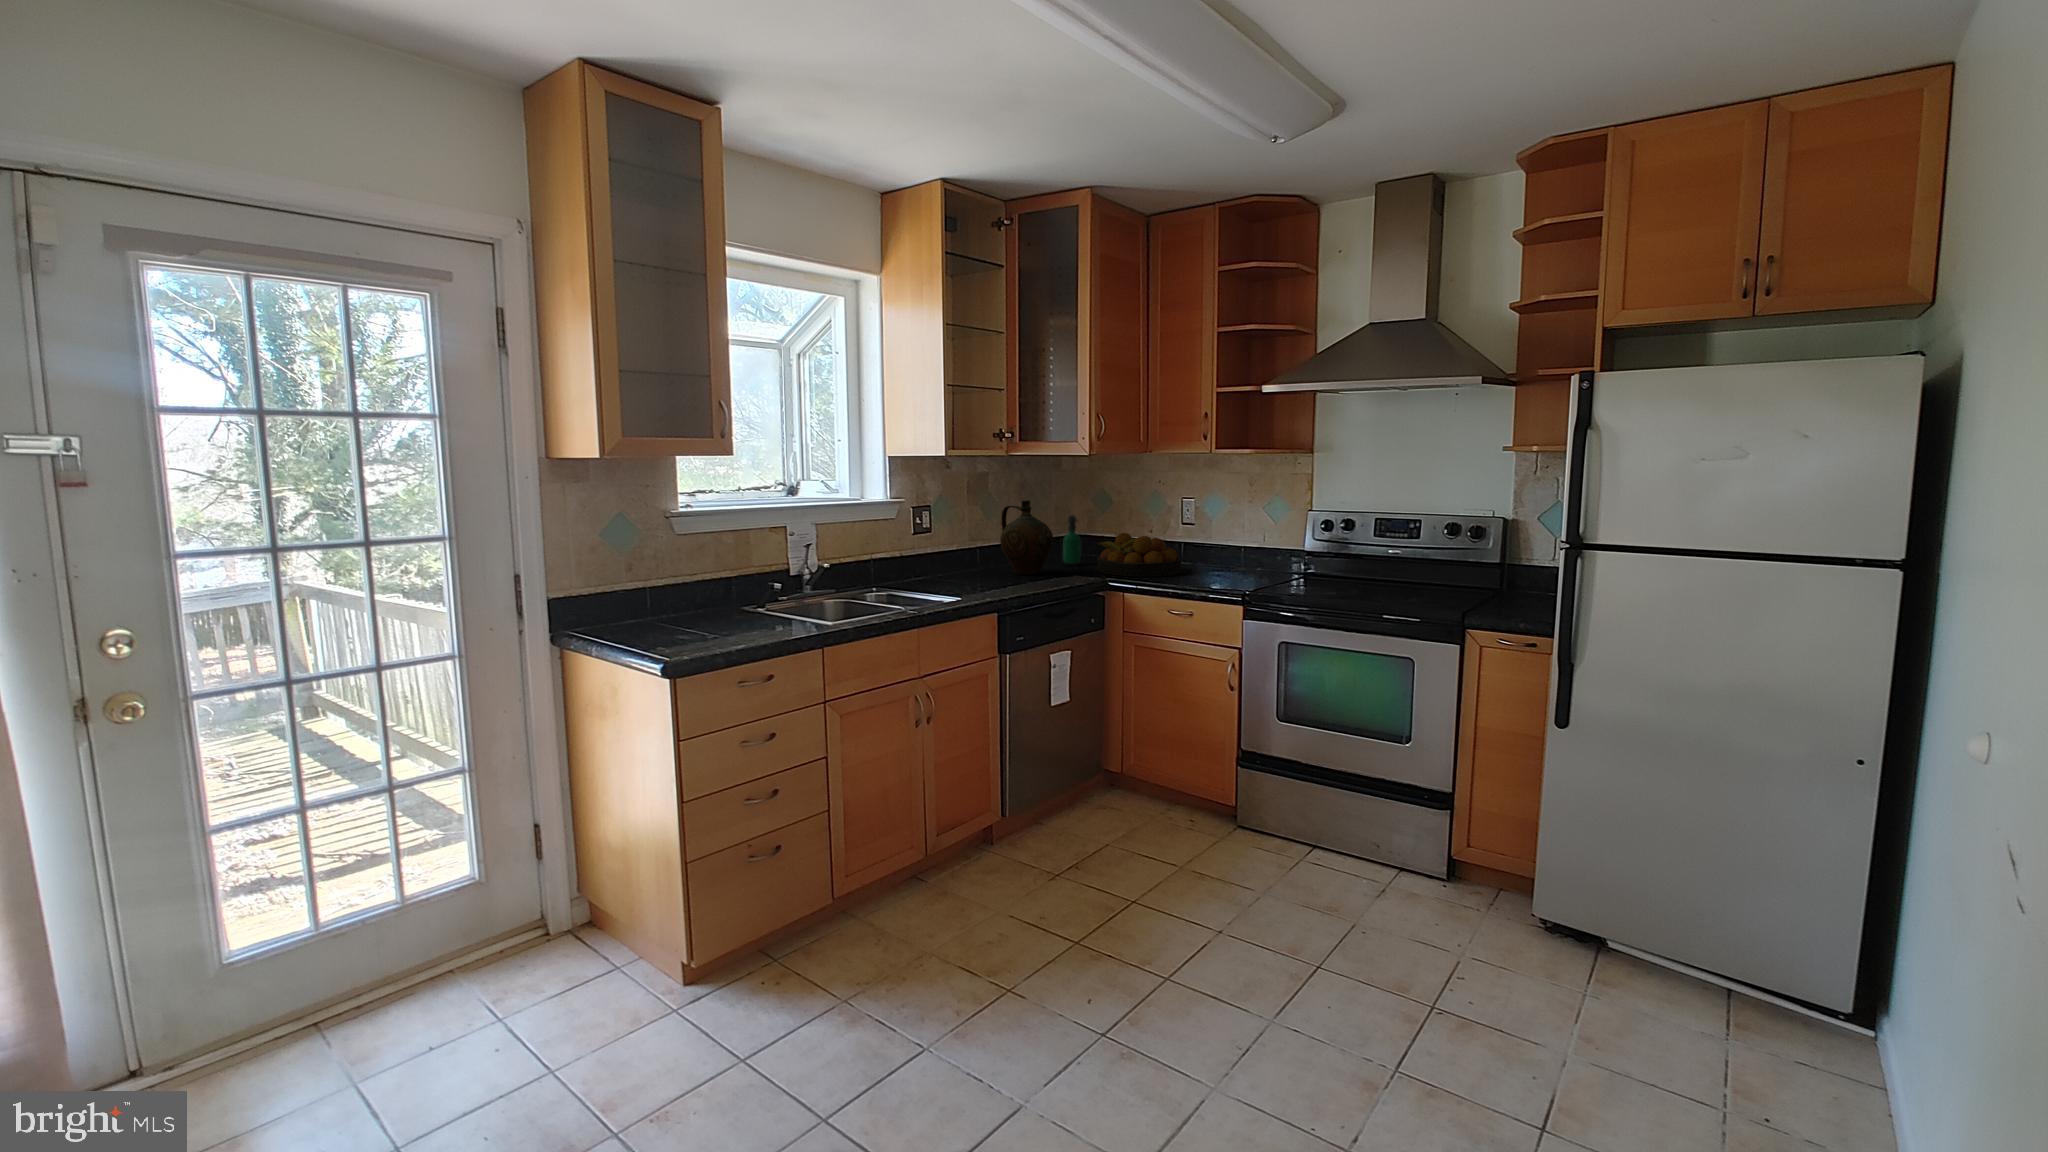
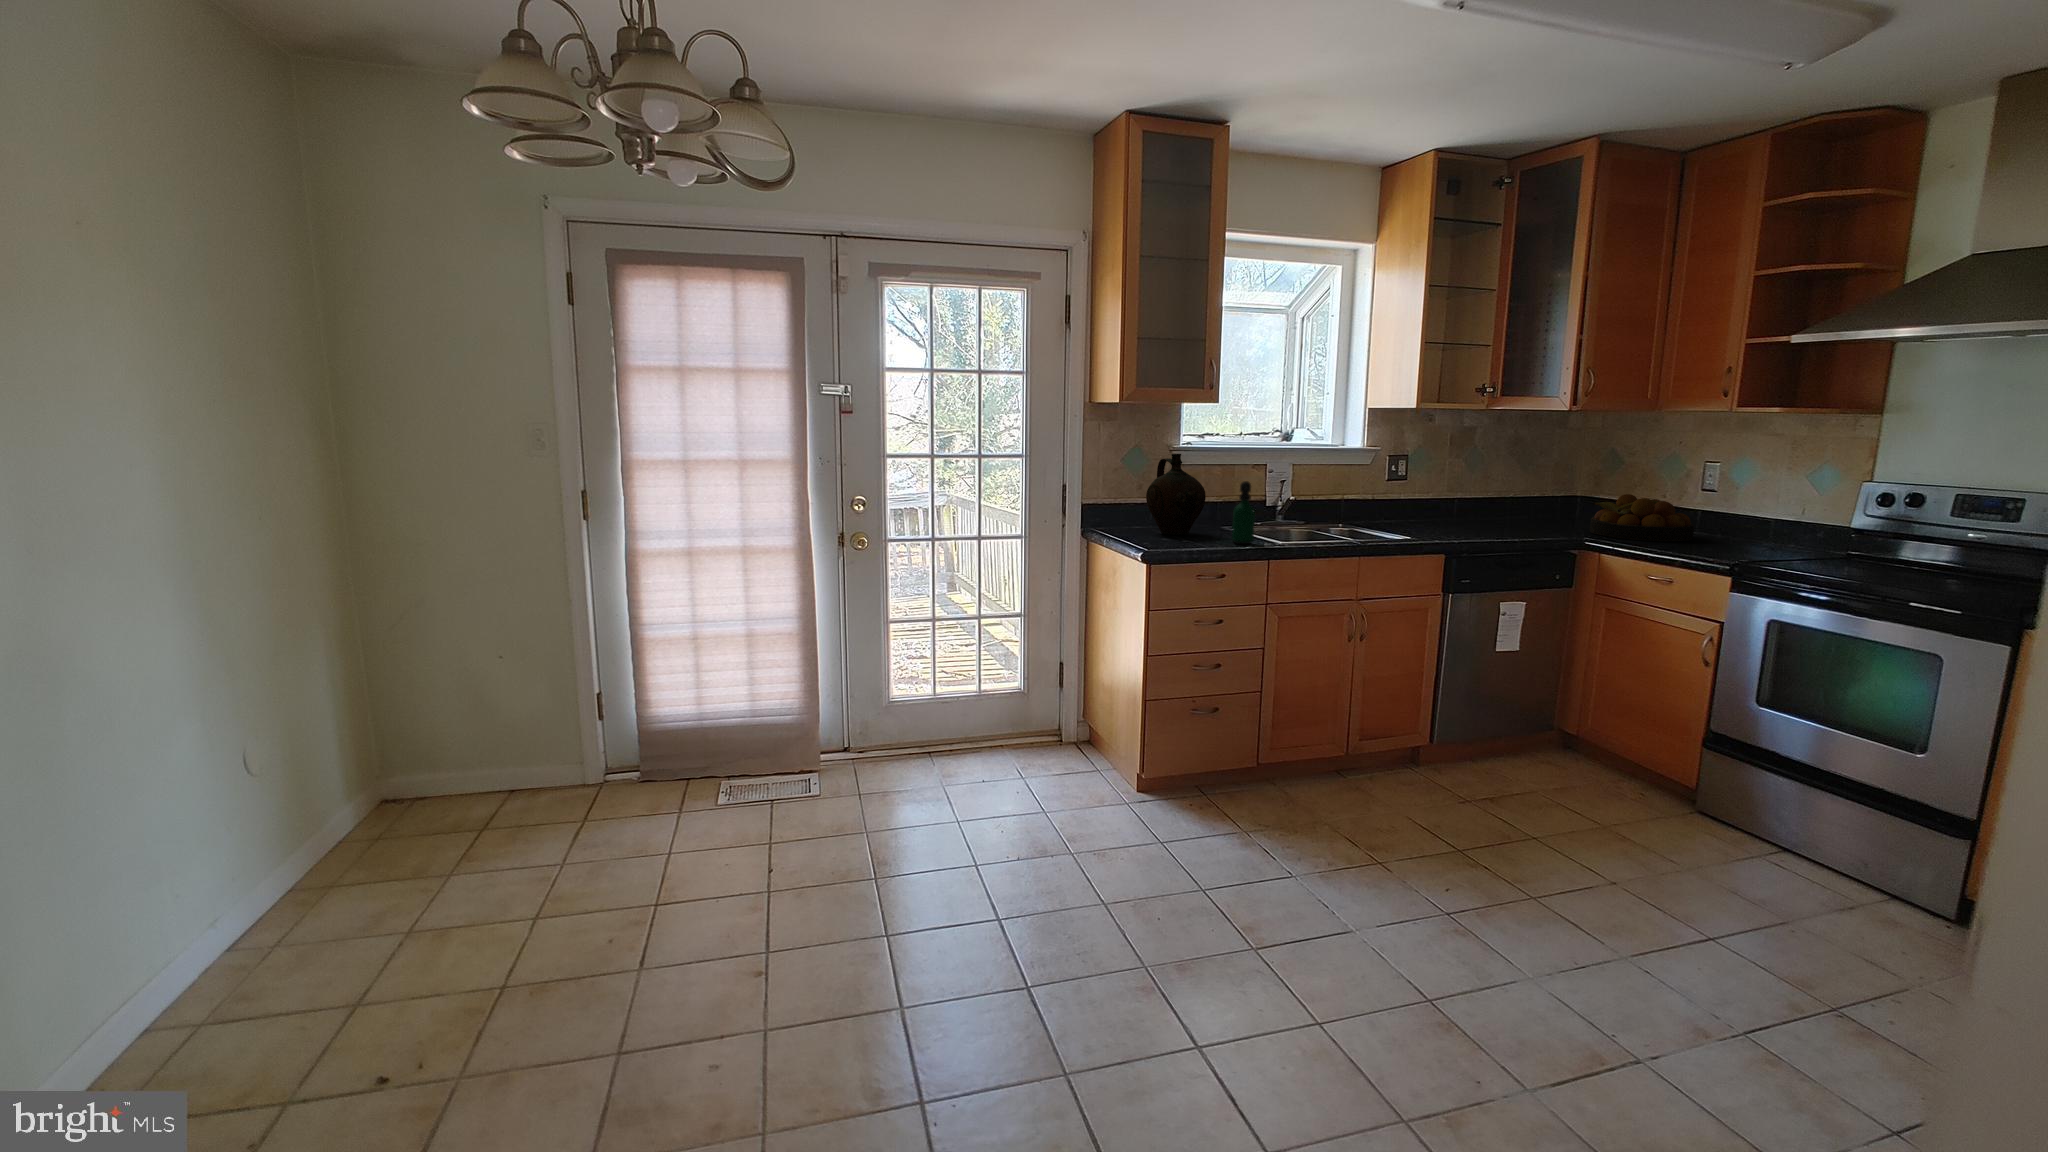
ceramic jug: present [1000,501,1053,575] -> present [1146,454,1206,535]
soap dispenser: present [1063,515,1081,565] -> present [1232,481,1255,544]

